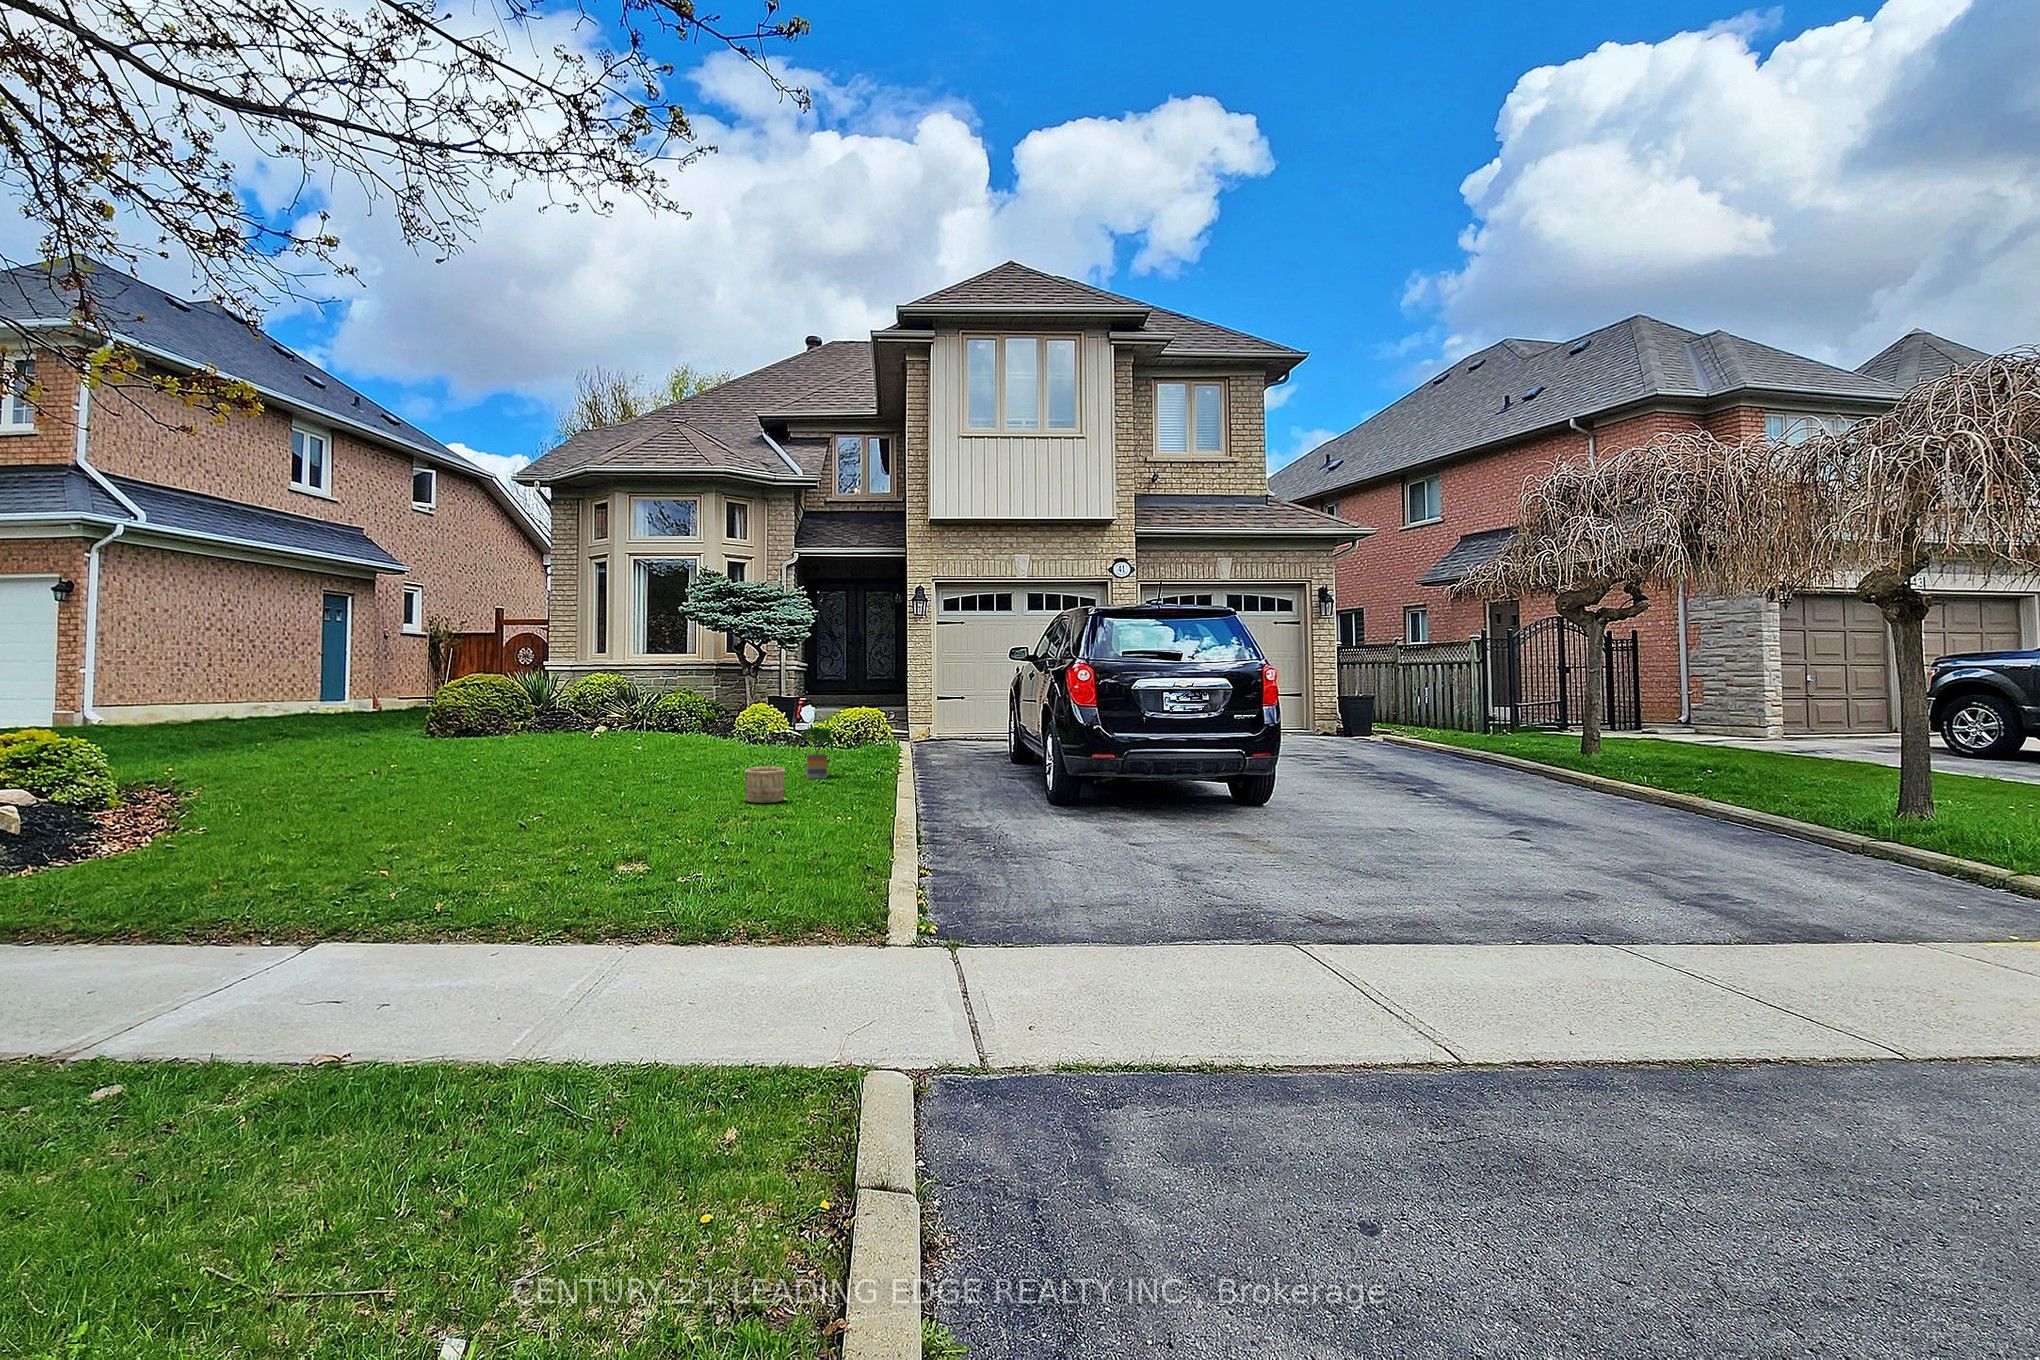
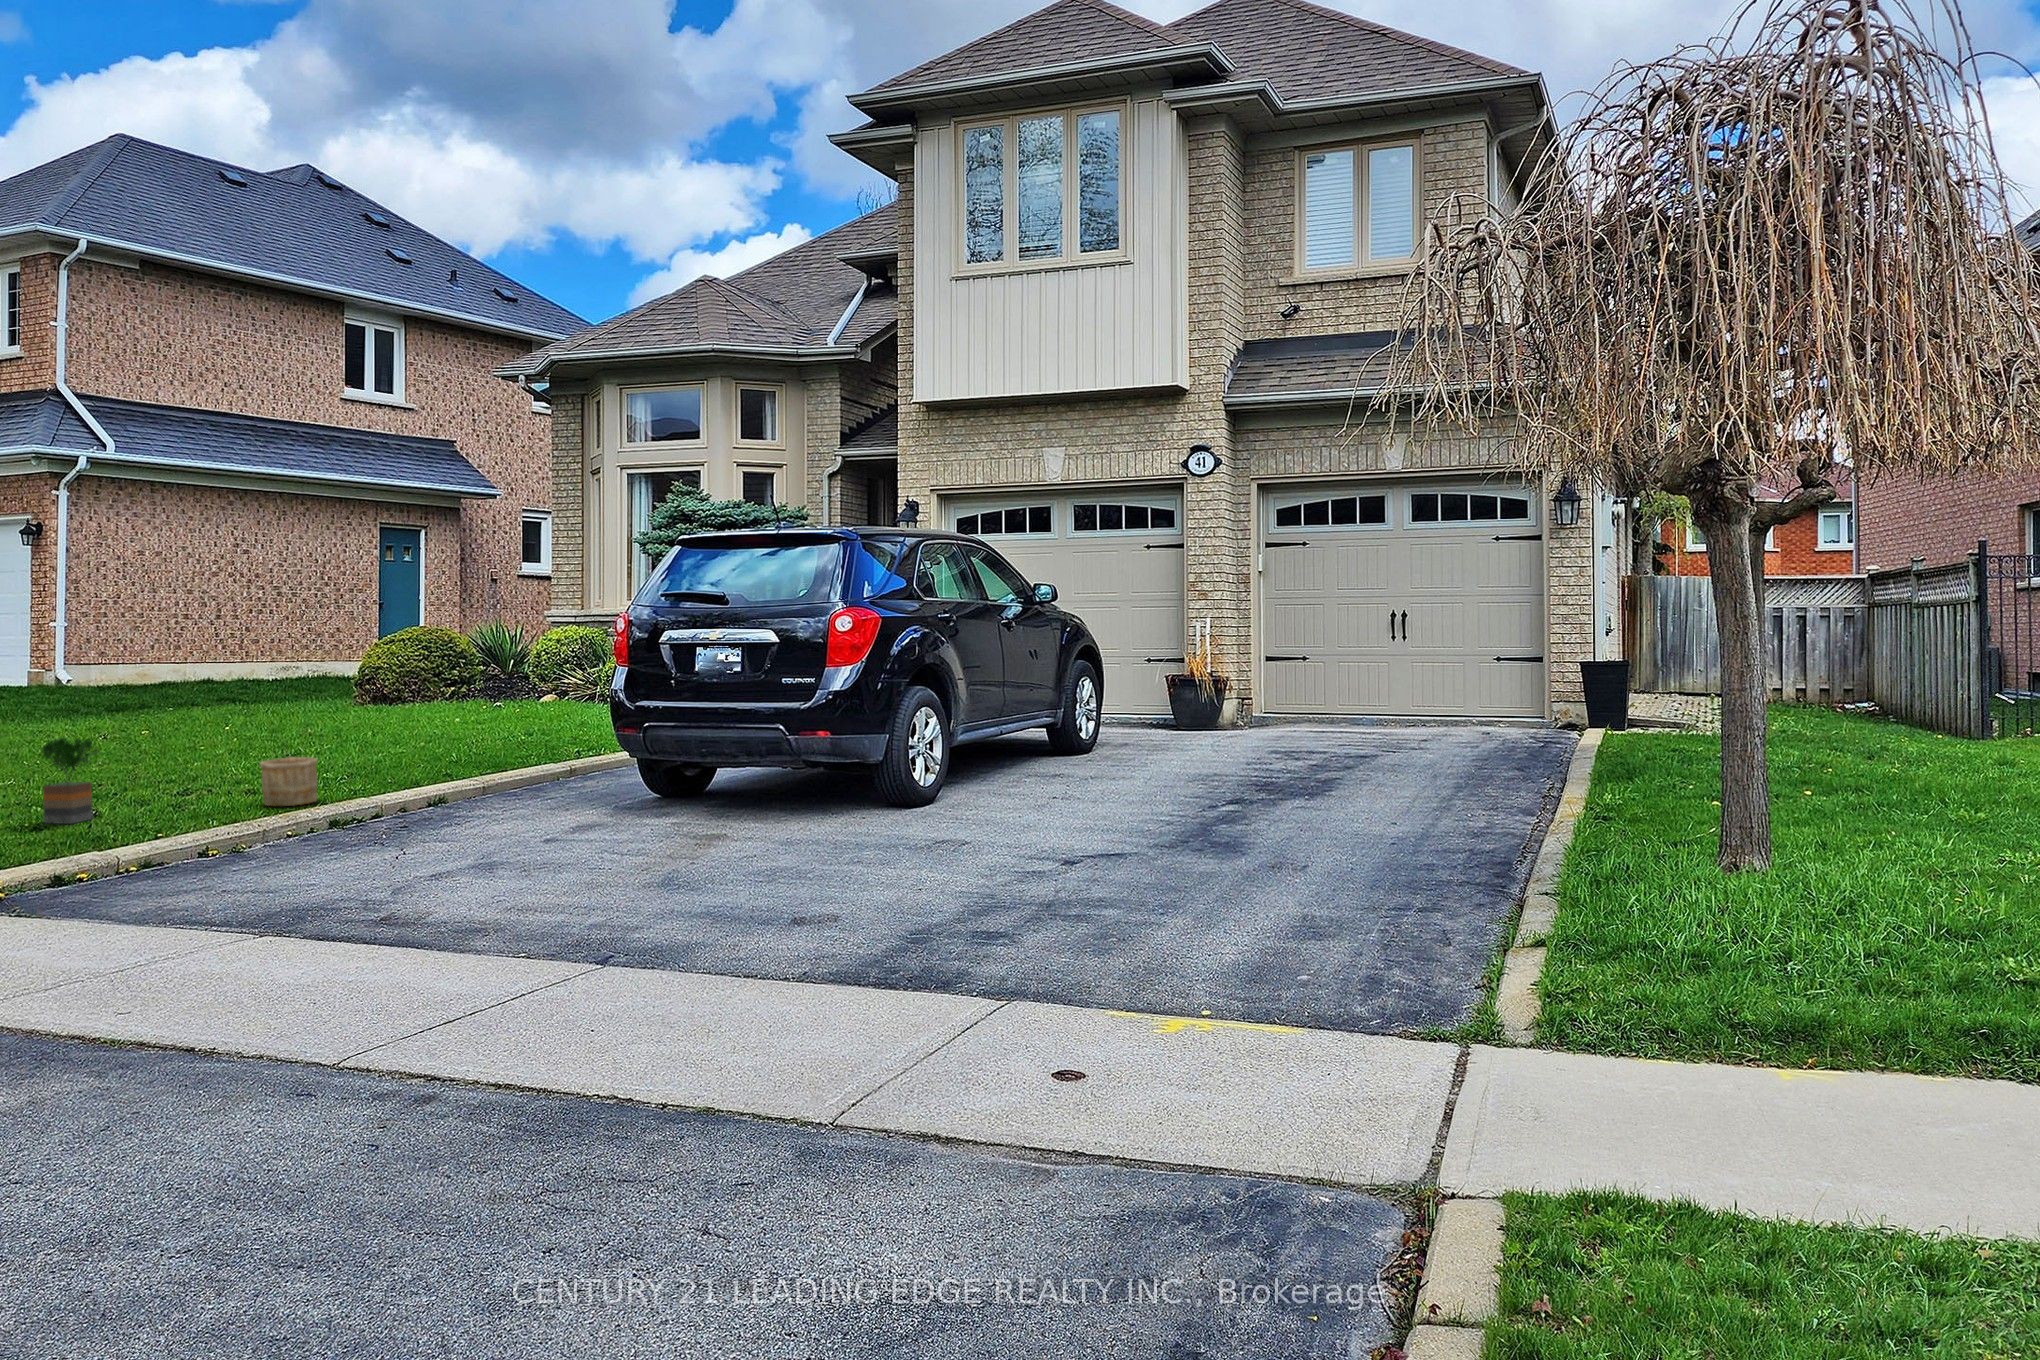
potted tree: present [801,727,835,779] -> present [42,738,98,824]

